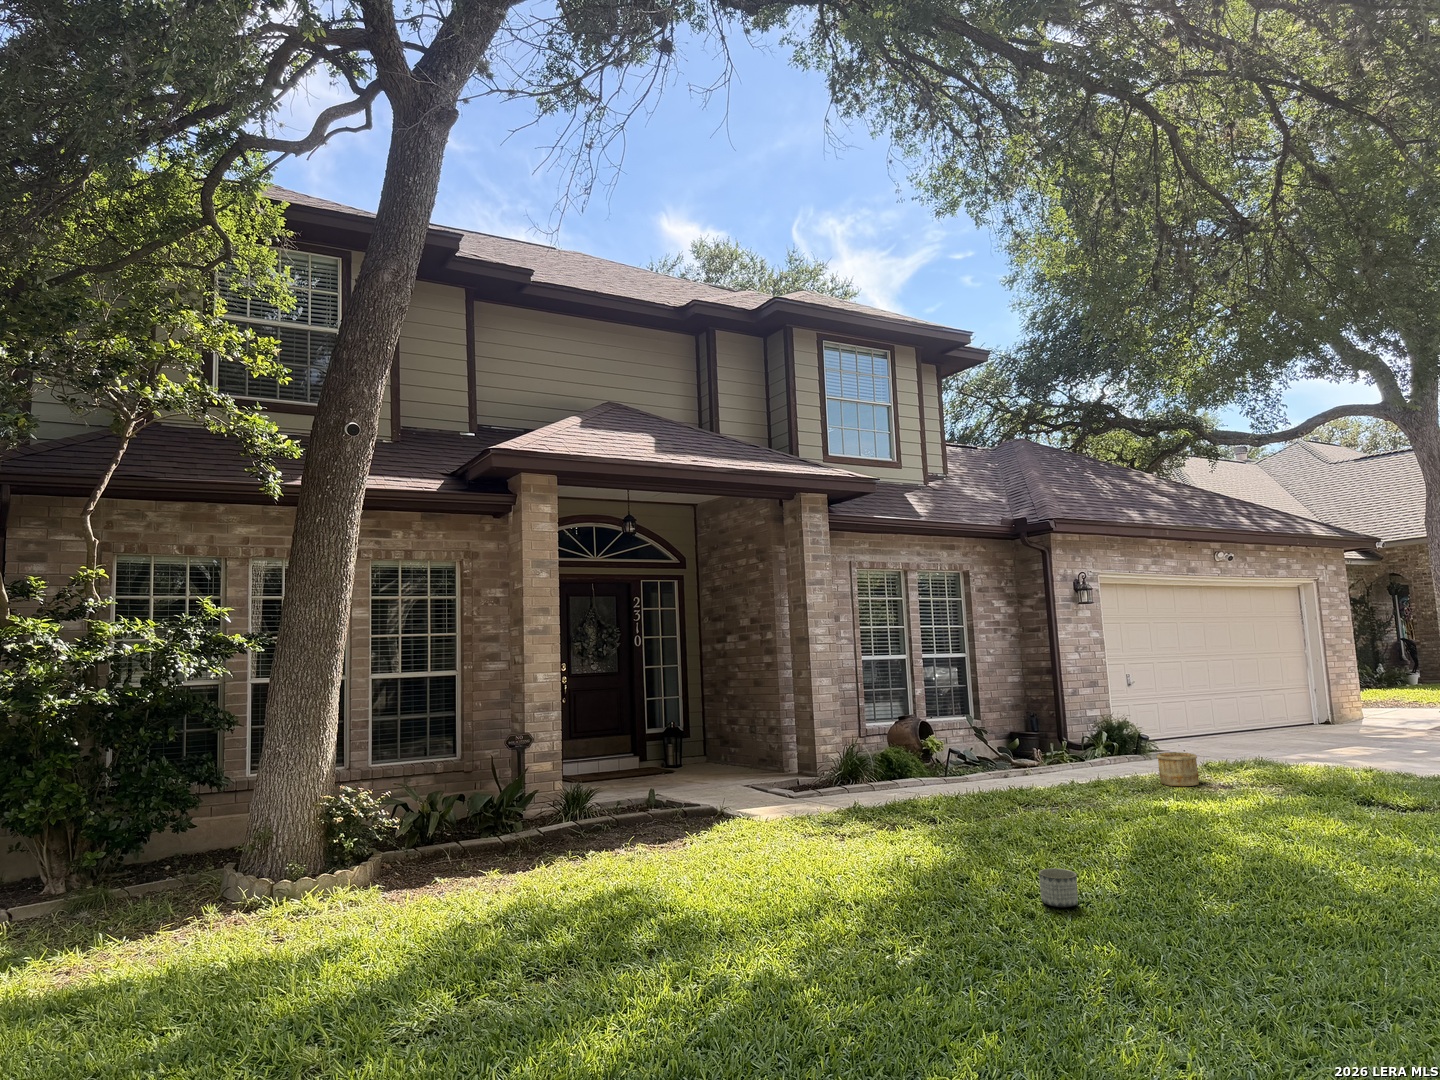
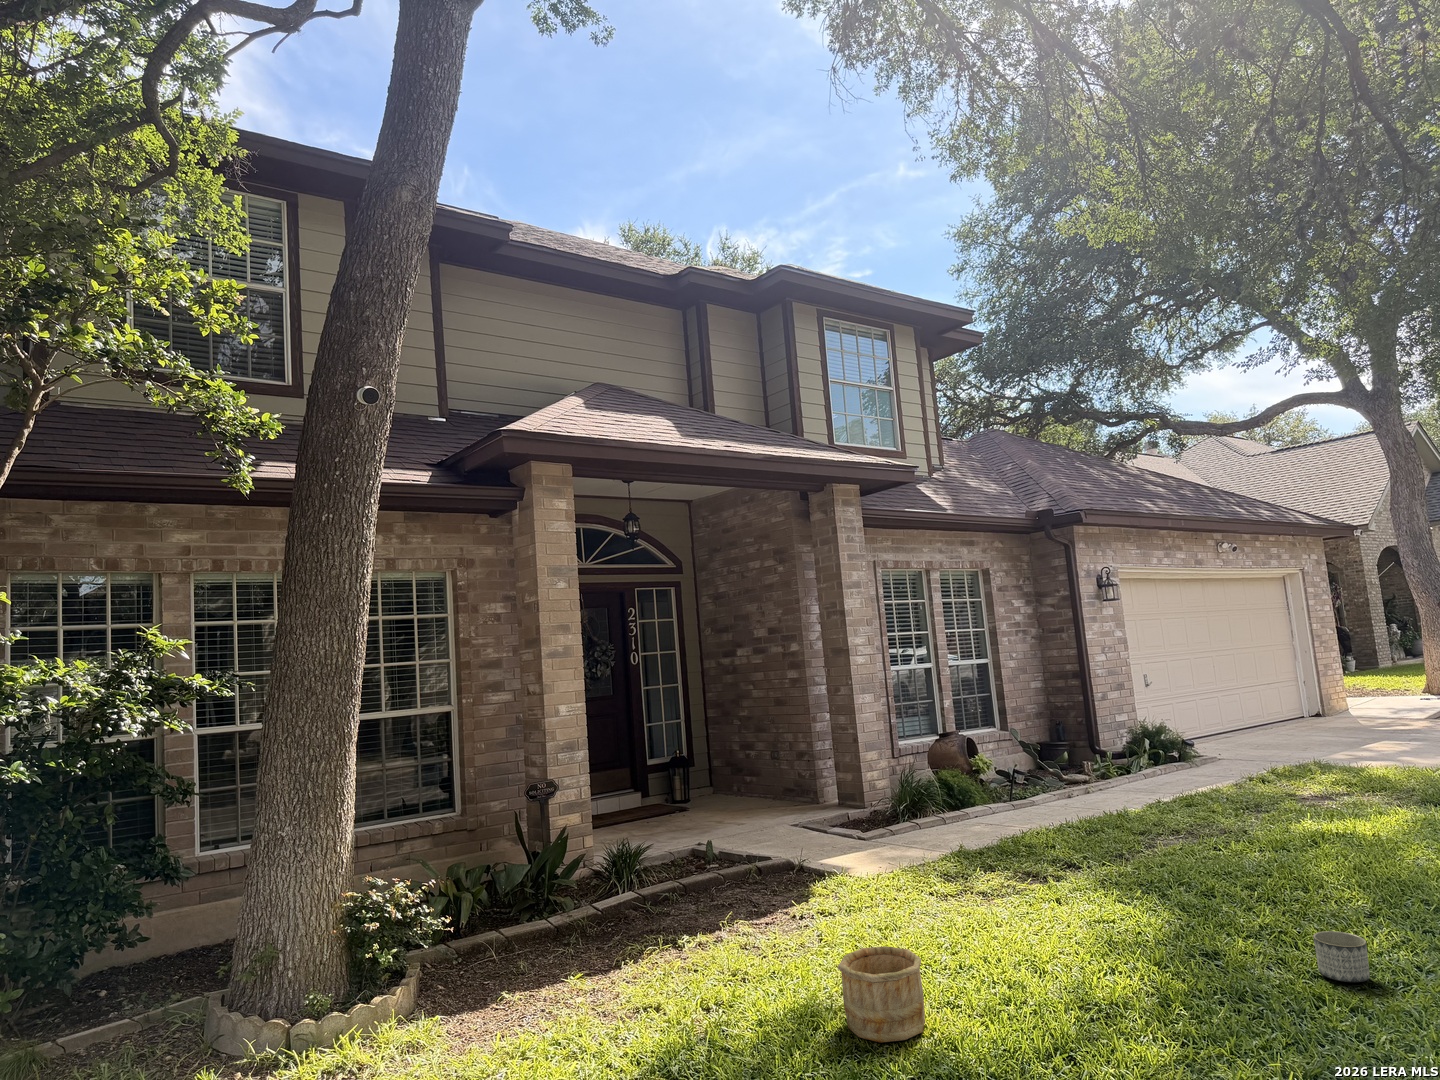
wooden bucket: present [1157,752,1199,786] -> present [838,946,925,1043]

